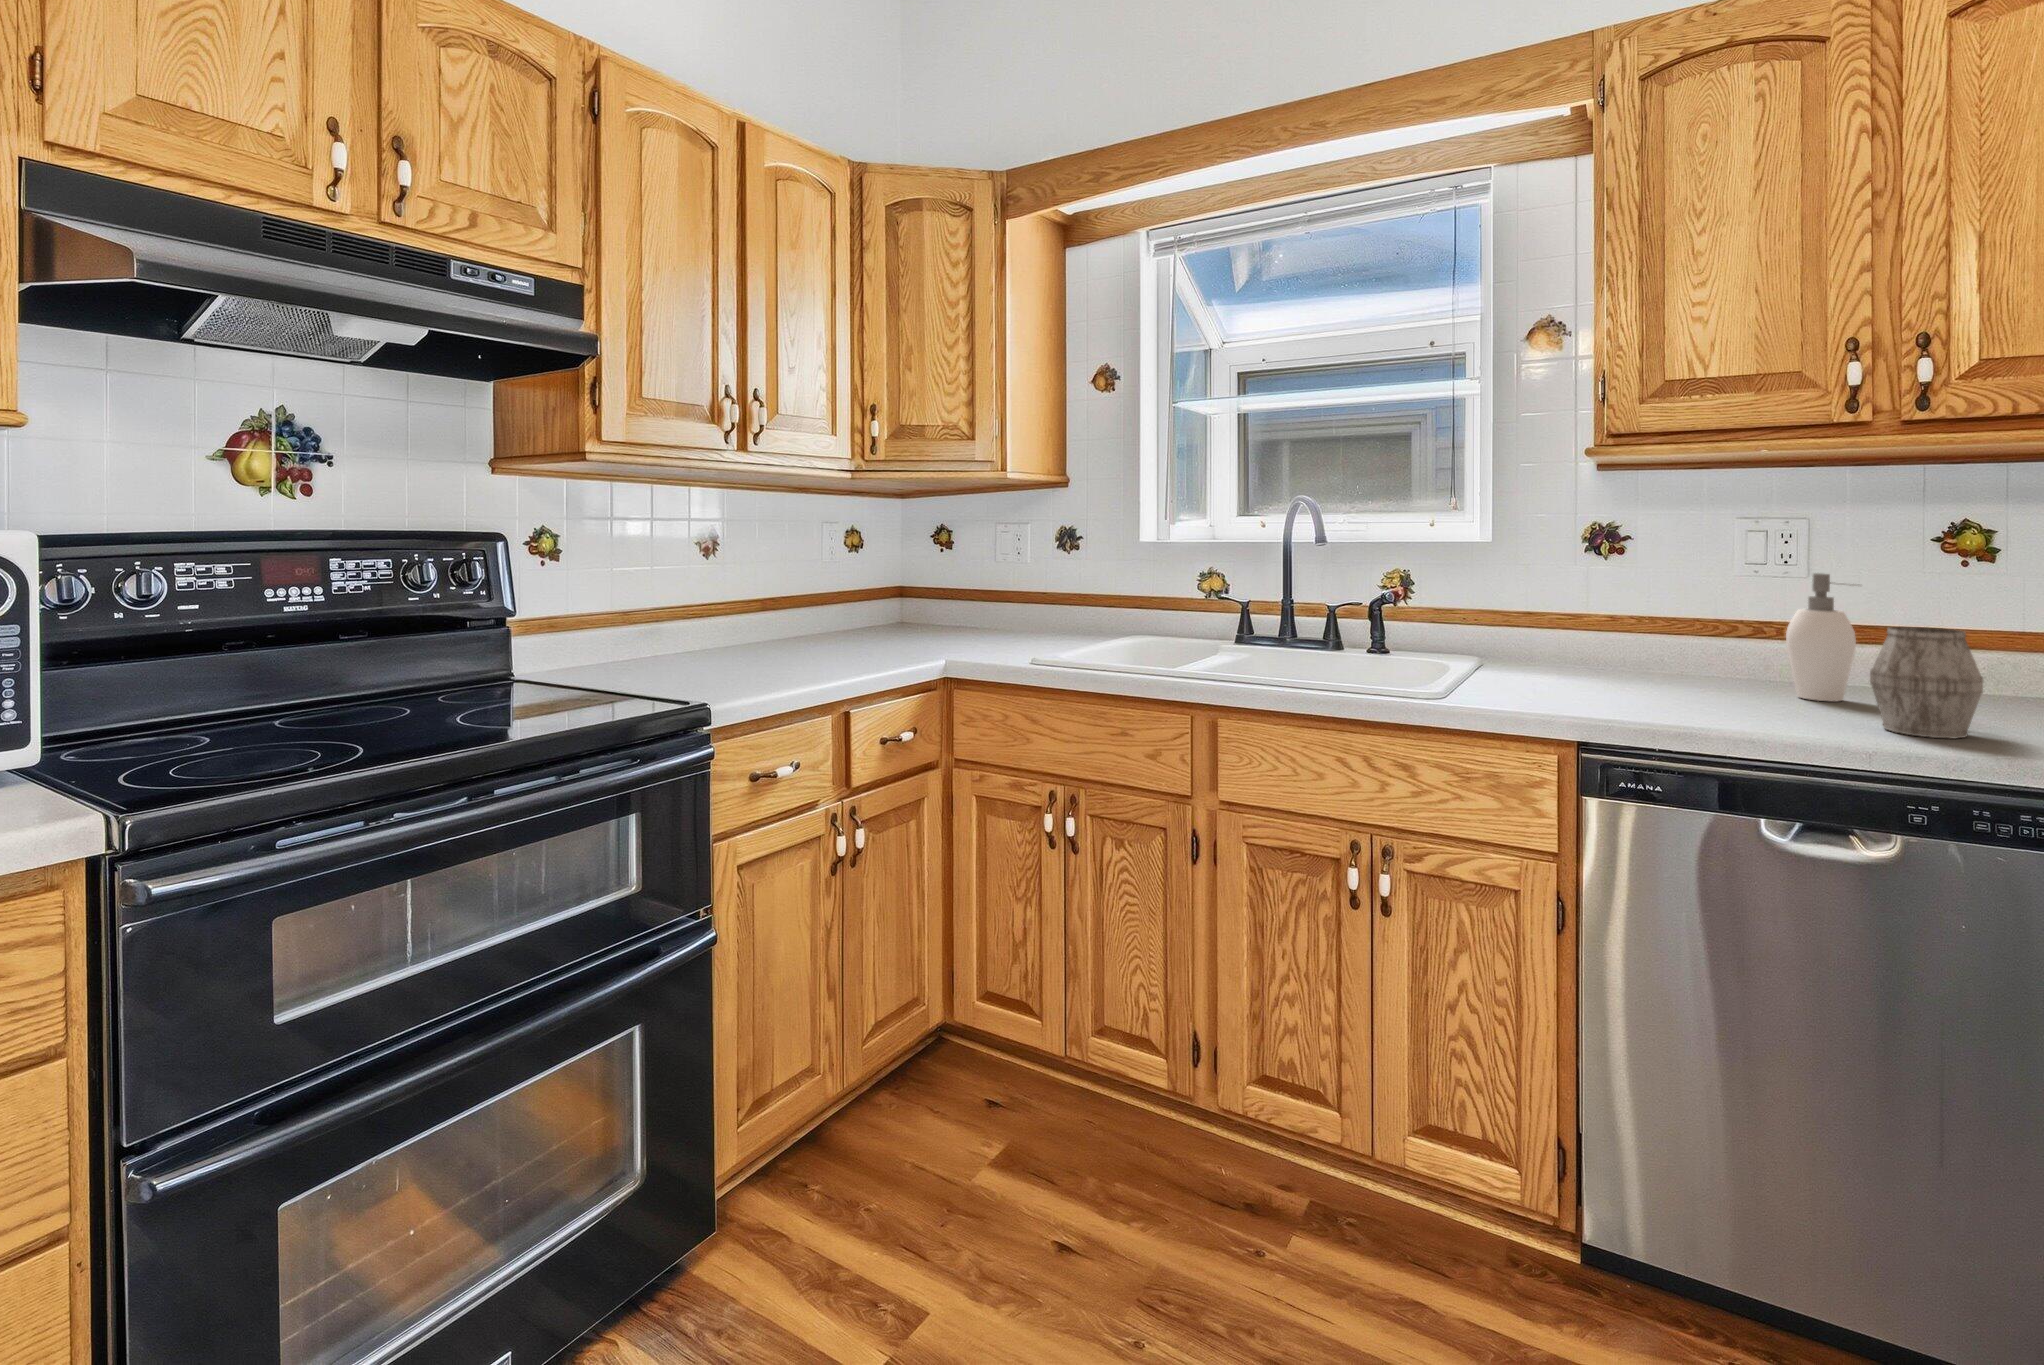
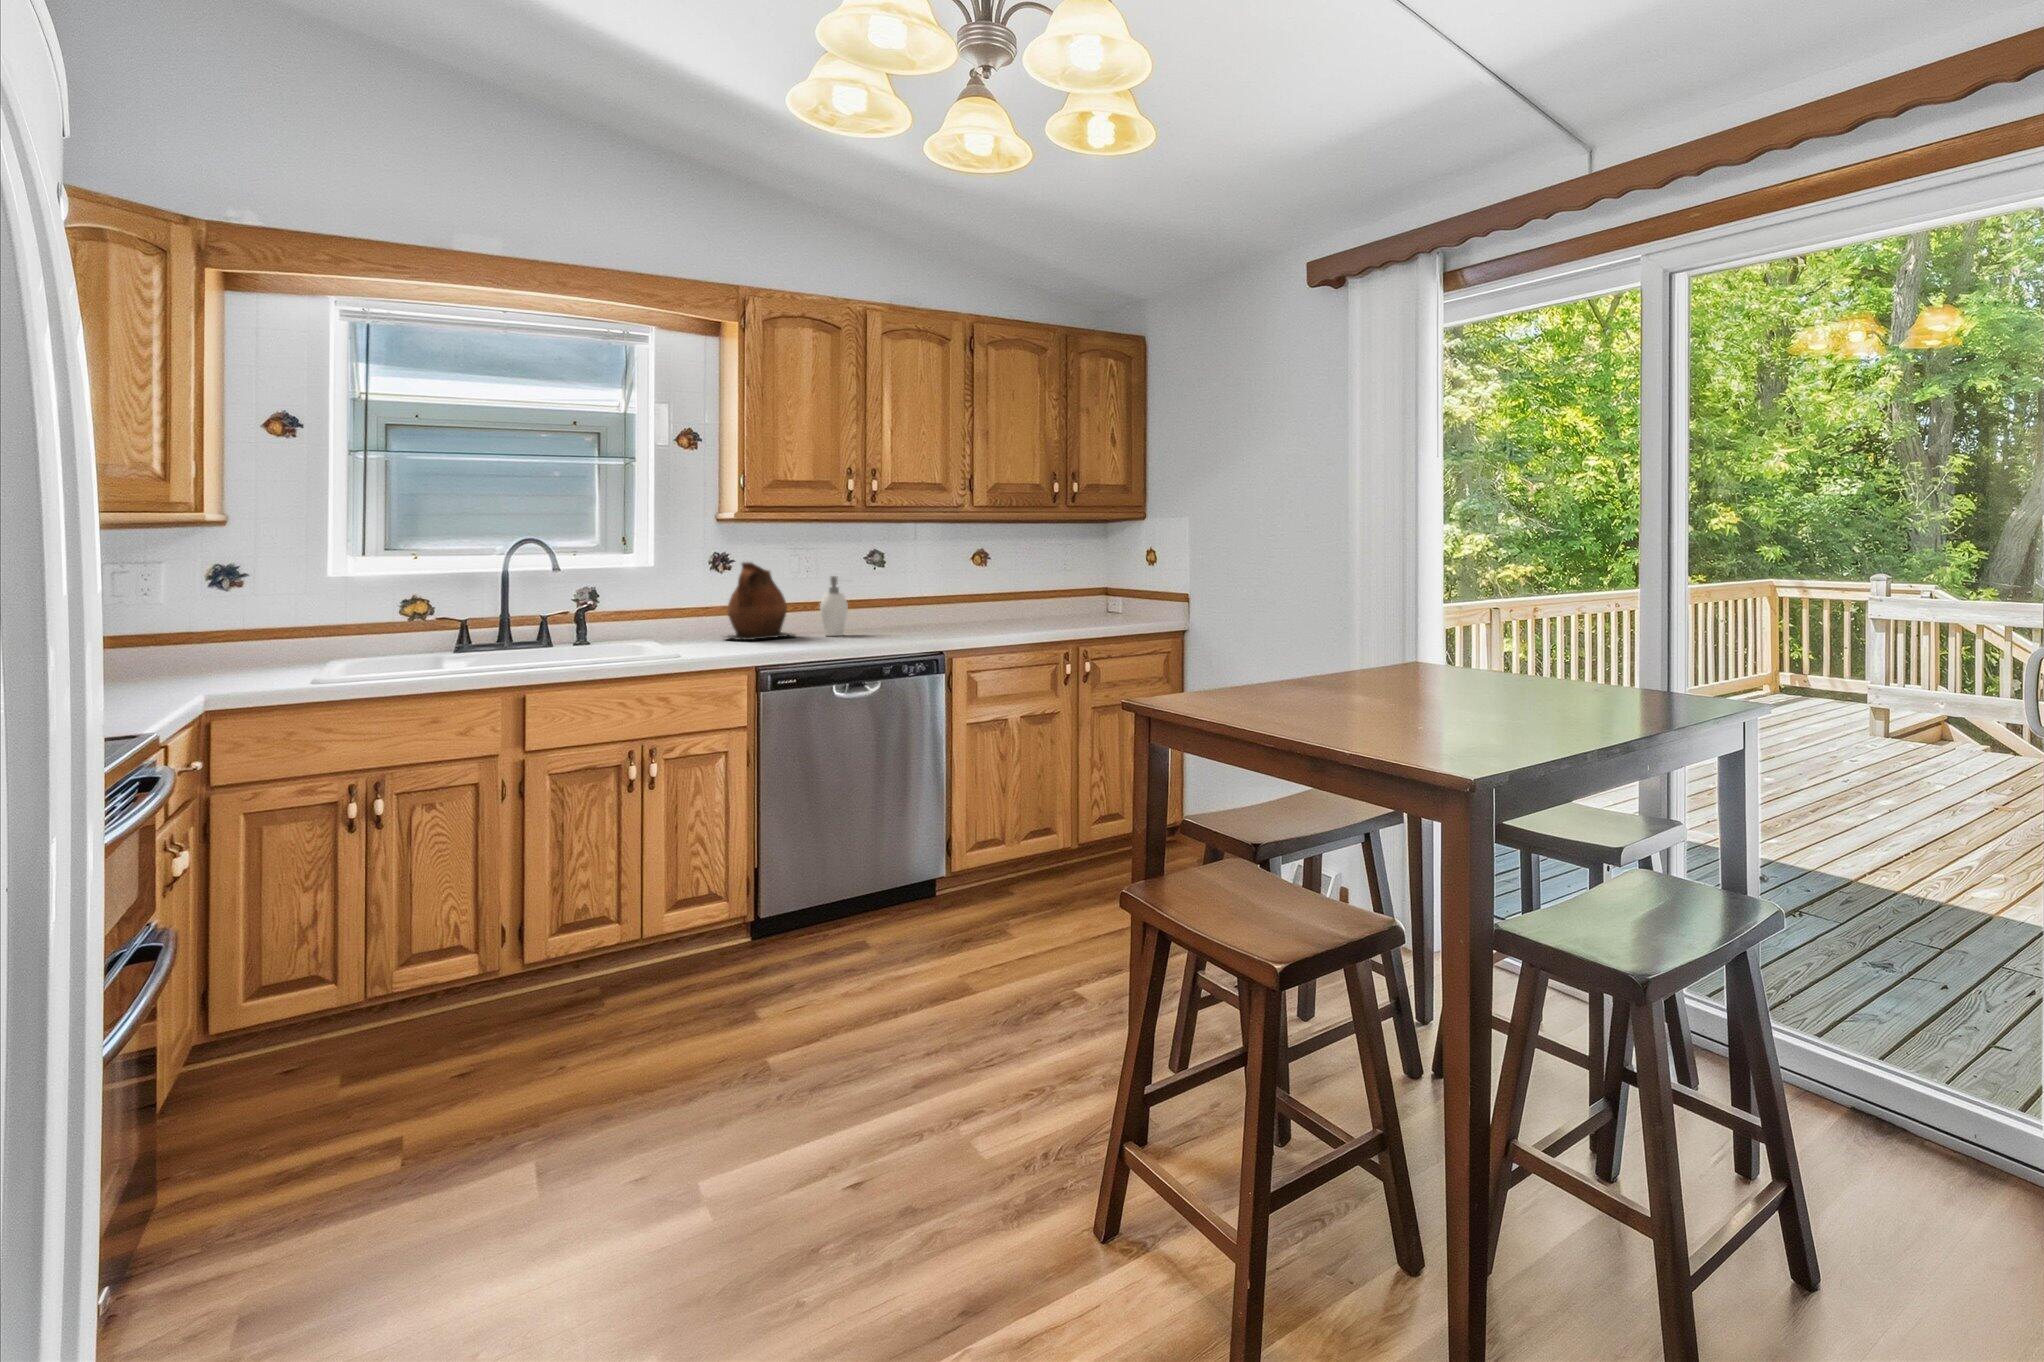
ceramic pitcher: none [1587,539,1738,690] -> present [726,562,794,640]
mug: present [1870,627,1983,738] -> none [866,596,903,641]

